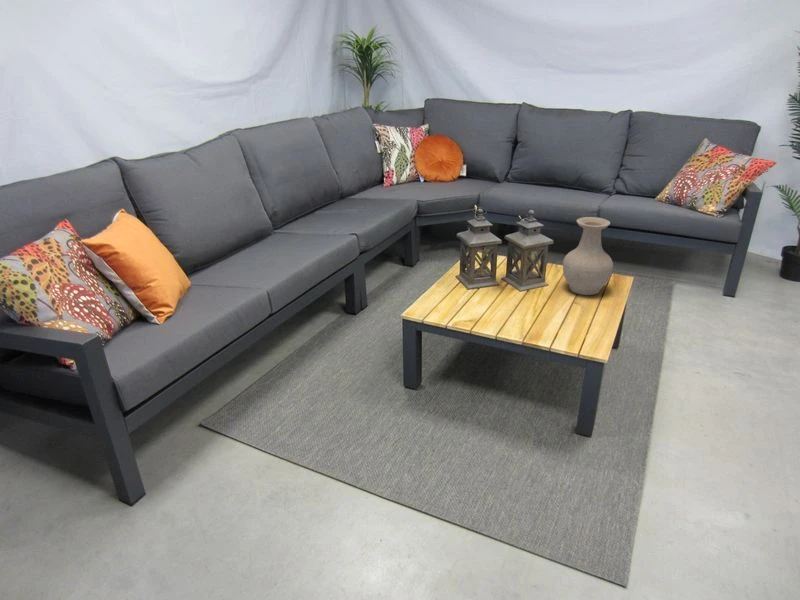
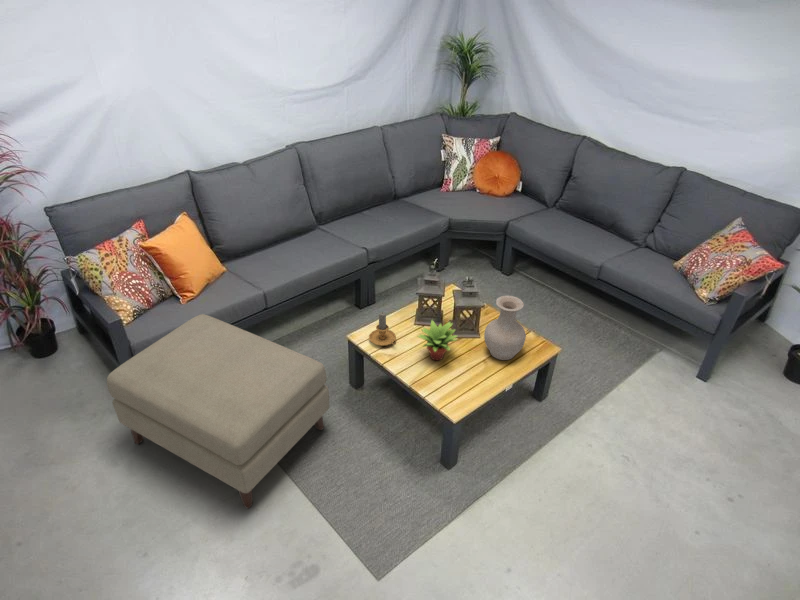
succulent plant: none [501,258,550,311] -> present [418,320,457,361]
candle: none [432,266,473,311] -> present [369,312,396,346]
ottoman: none [100,325,418,563] -> present [107,314,329,508]

